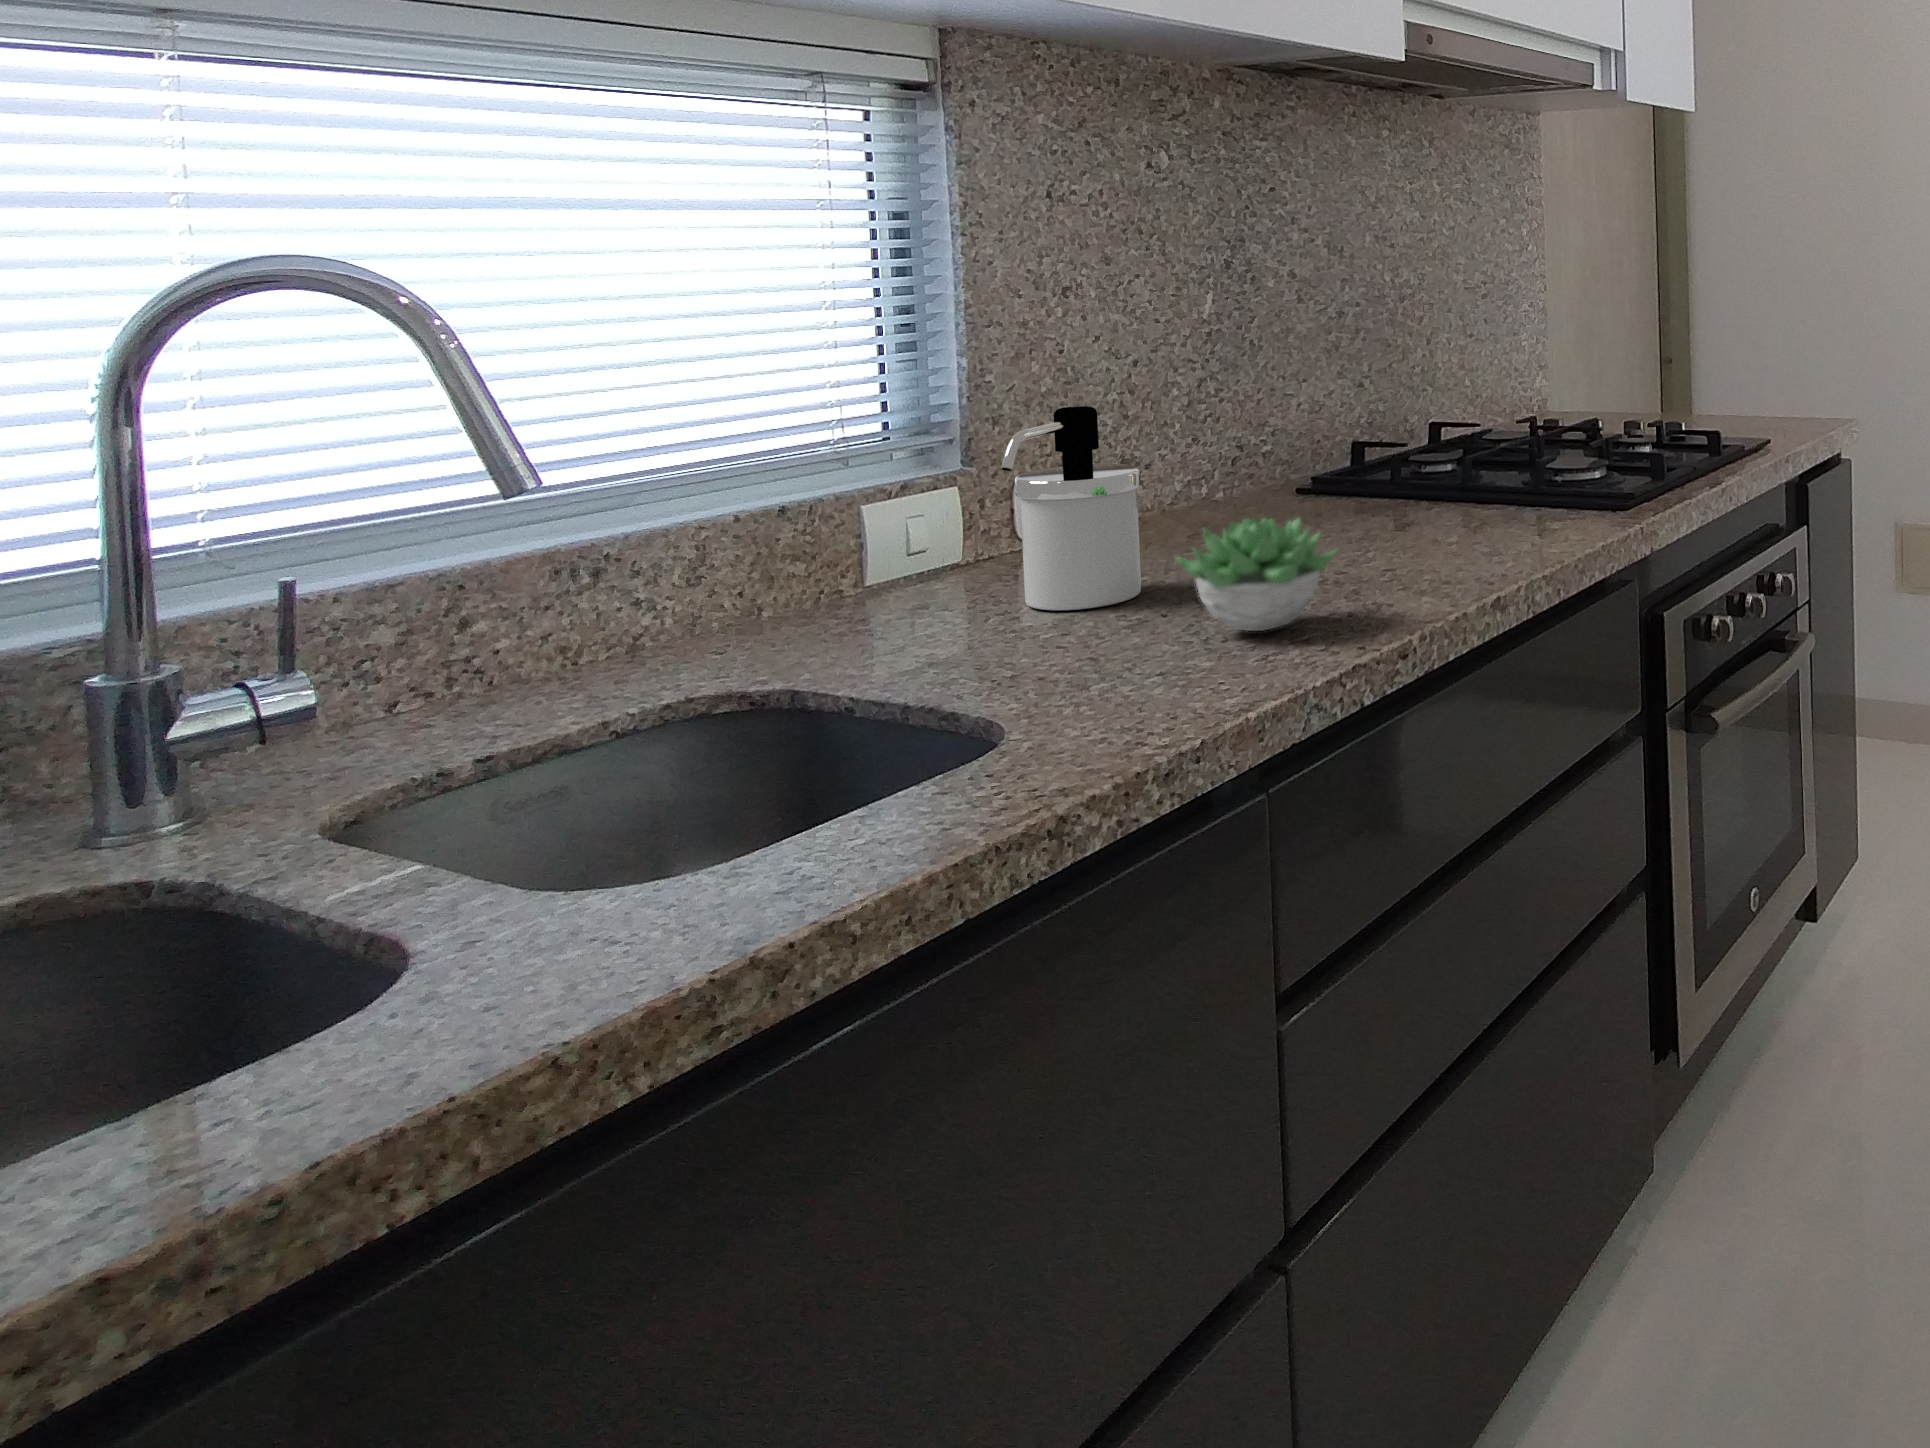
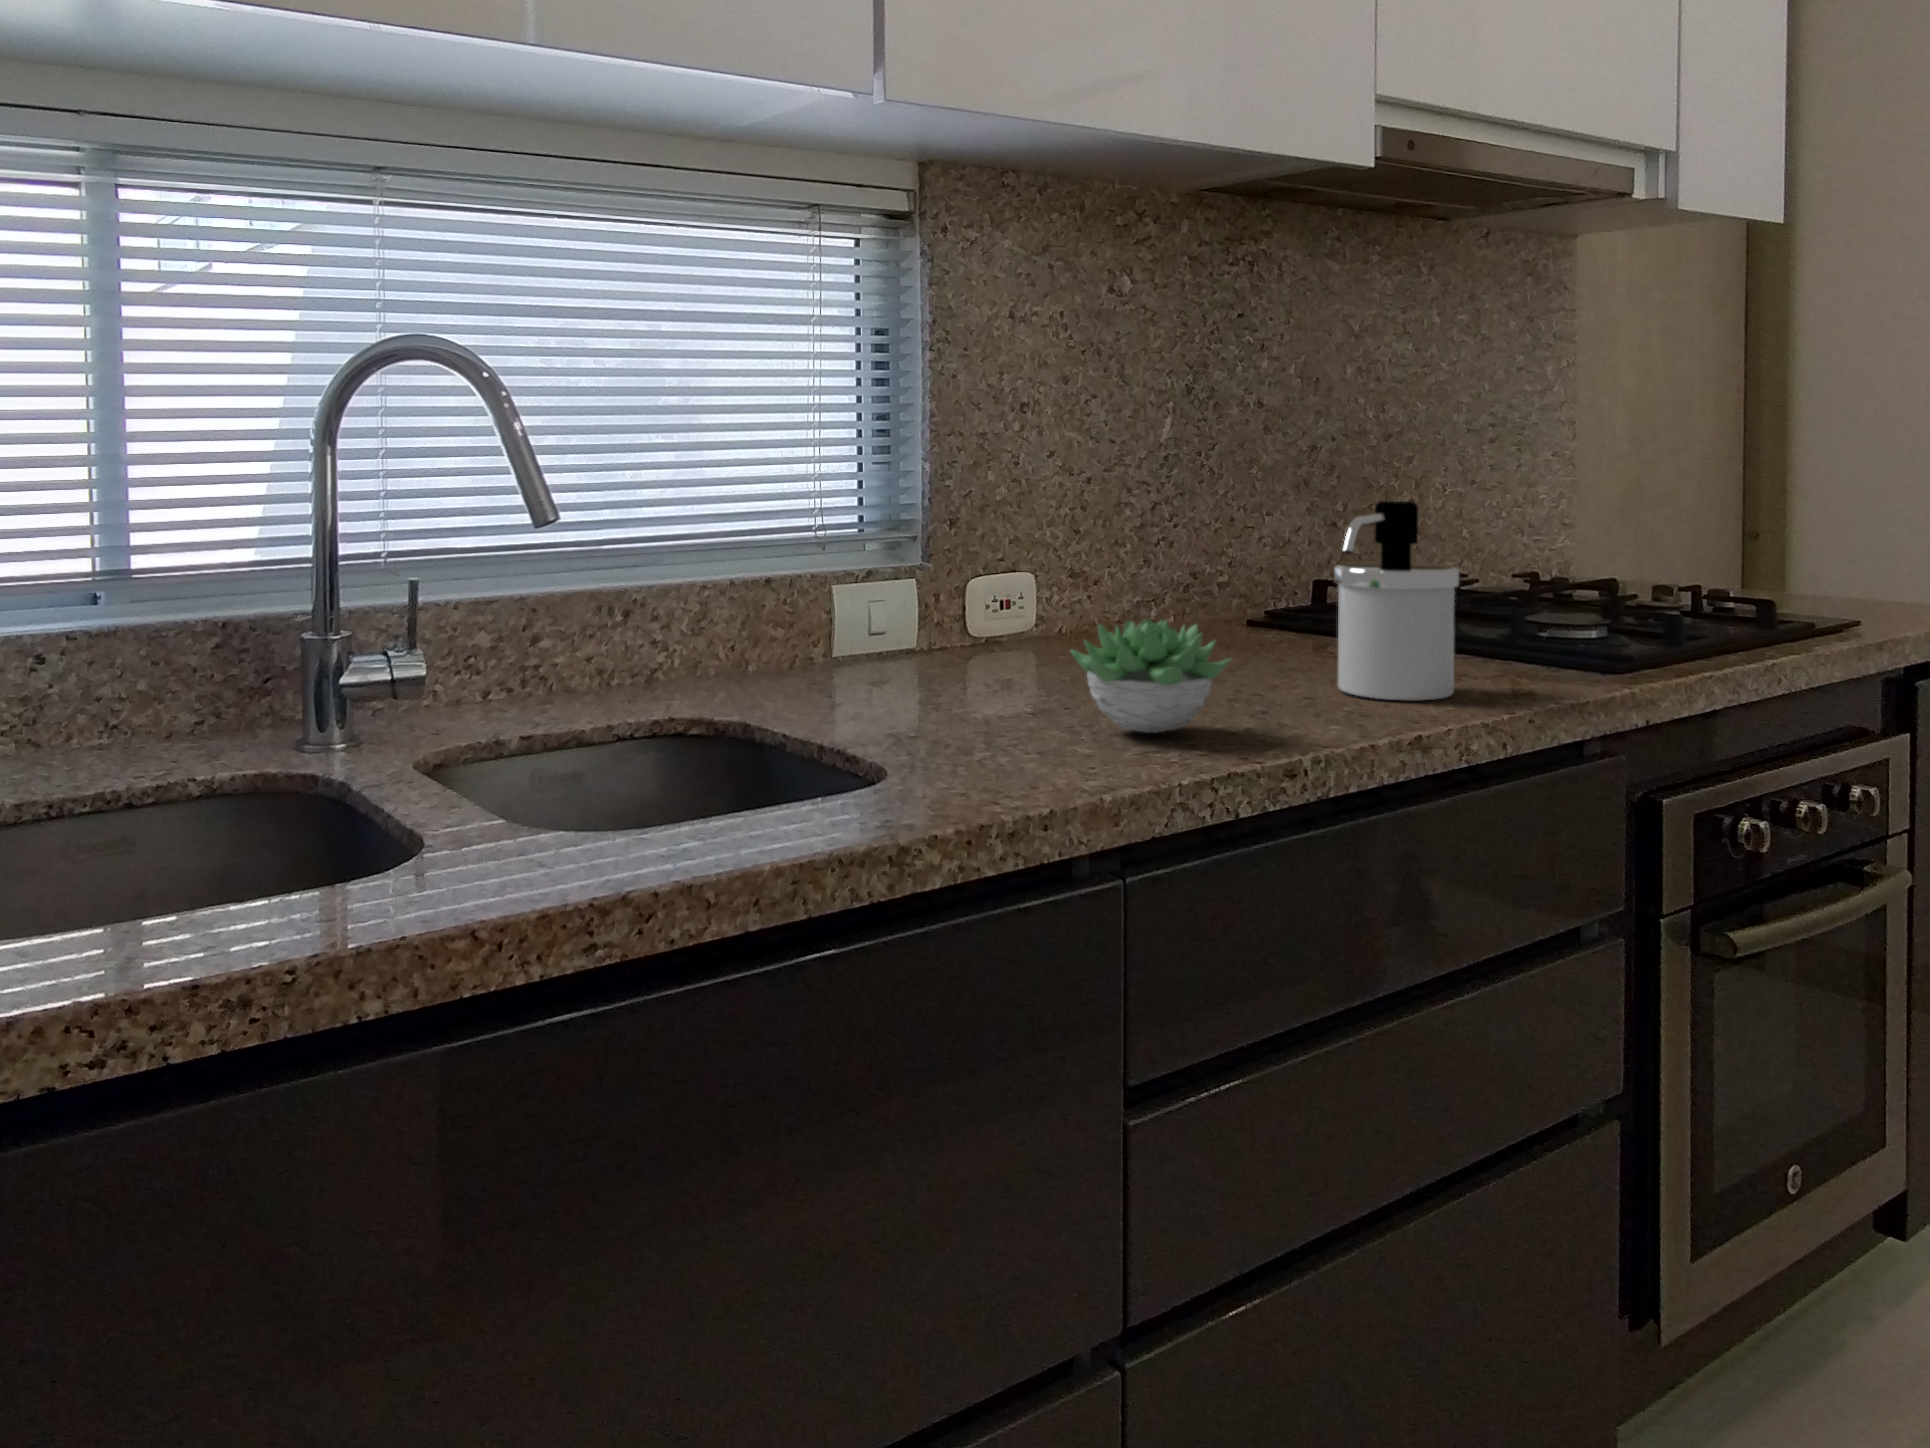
soap dispenser: present [1001,406,1141,610] -> present [1334,501,1459,701]

